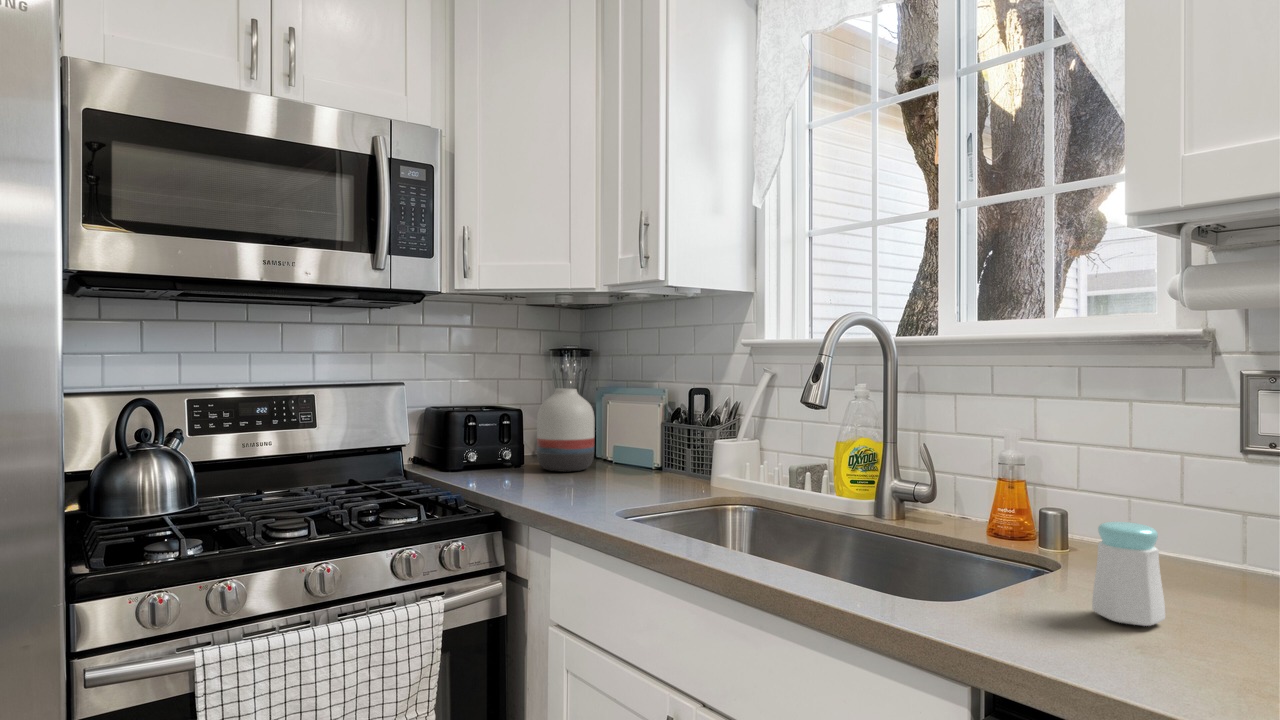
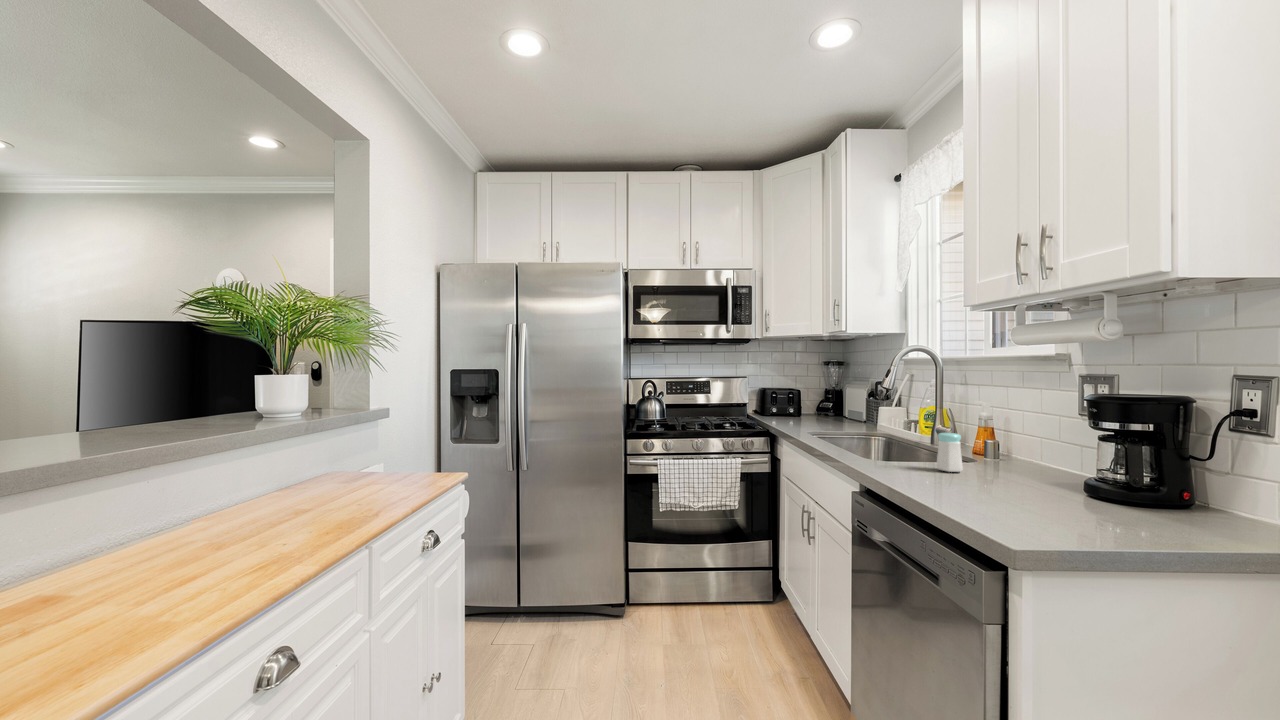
vase: present [537,389,594,472] -> none [805,381,834,421]

